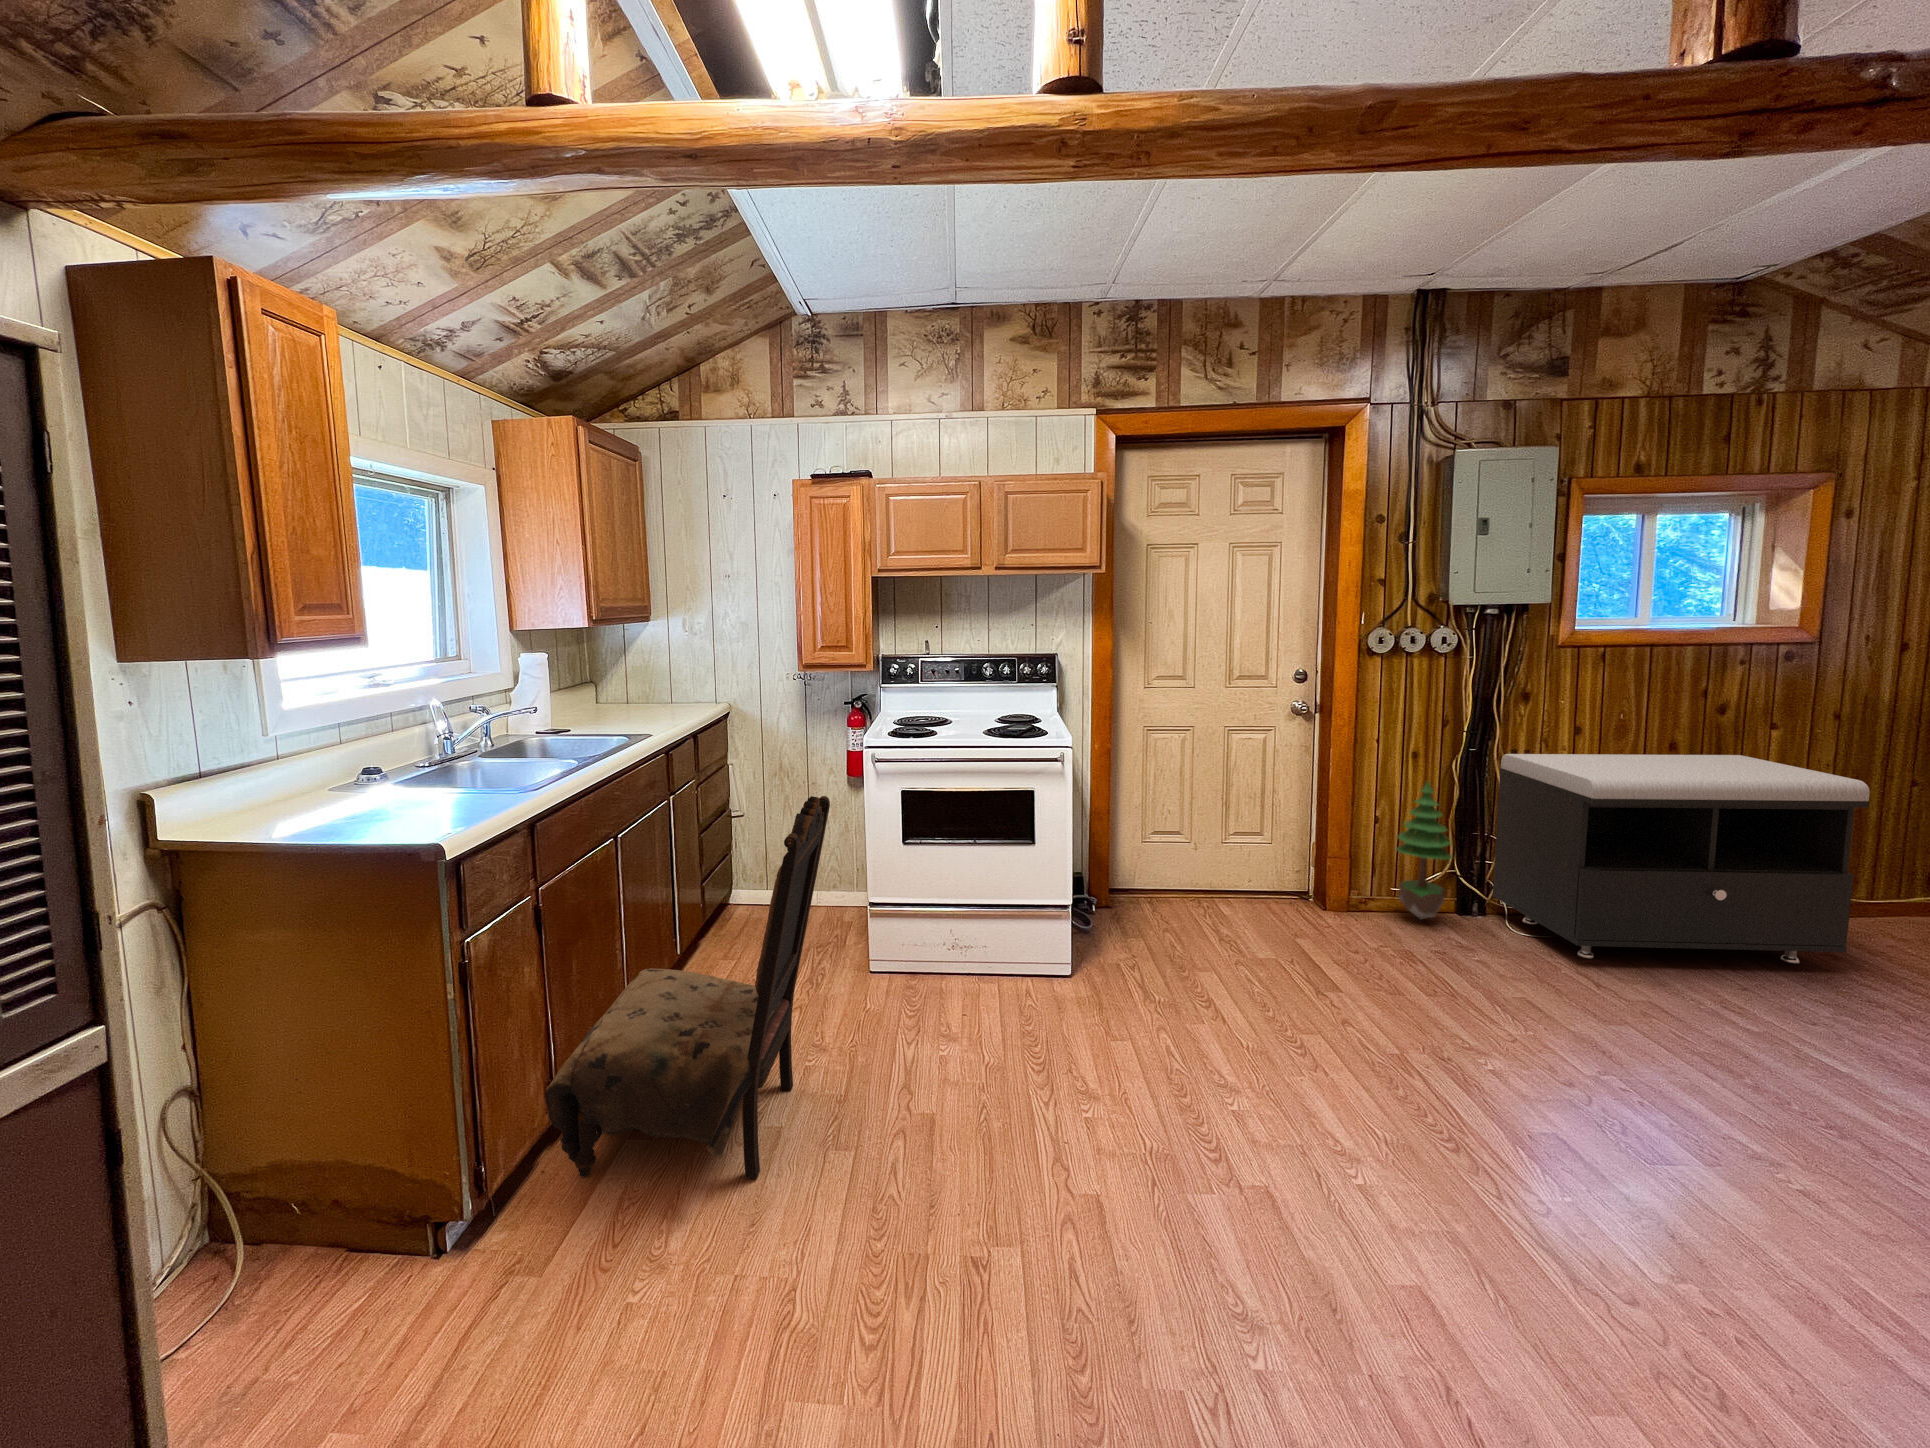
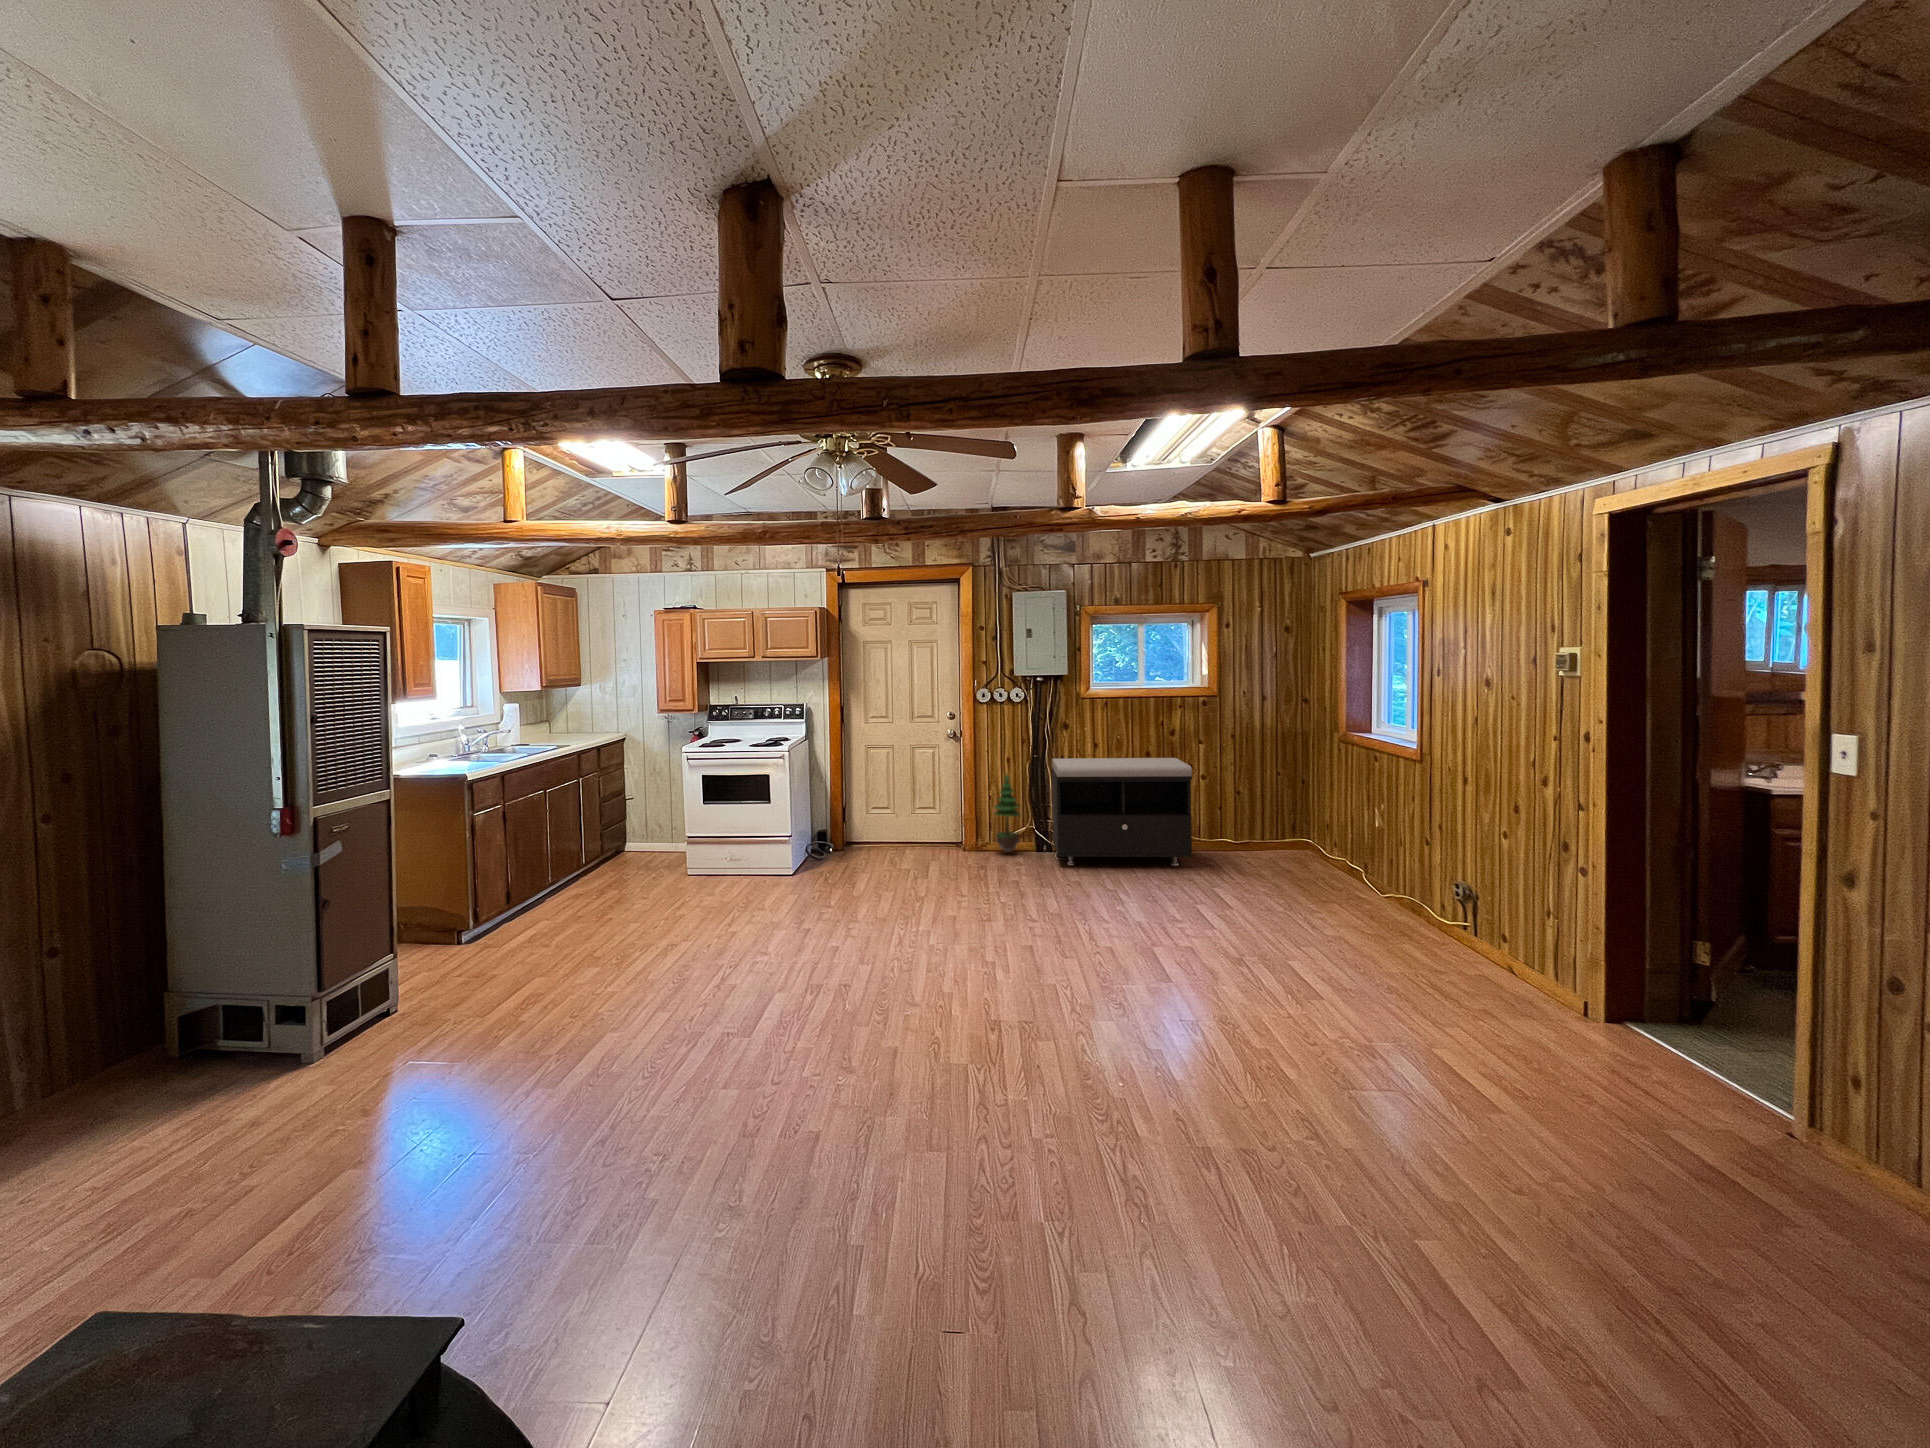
dining chair: present [545,796,830,1179] -> none [506,762,640,923]

